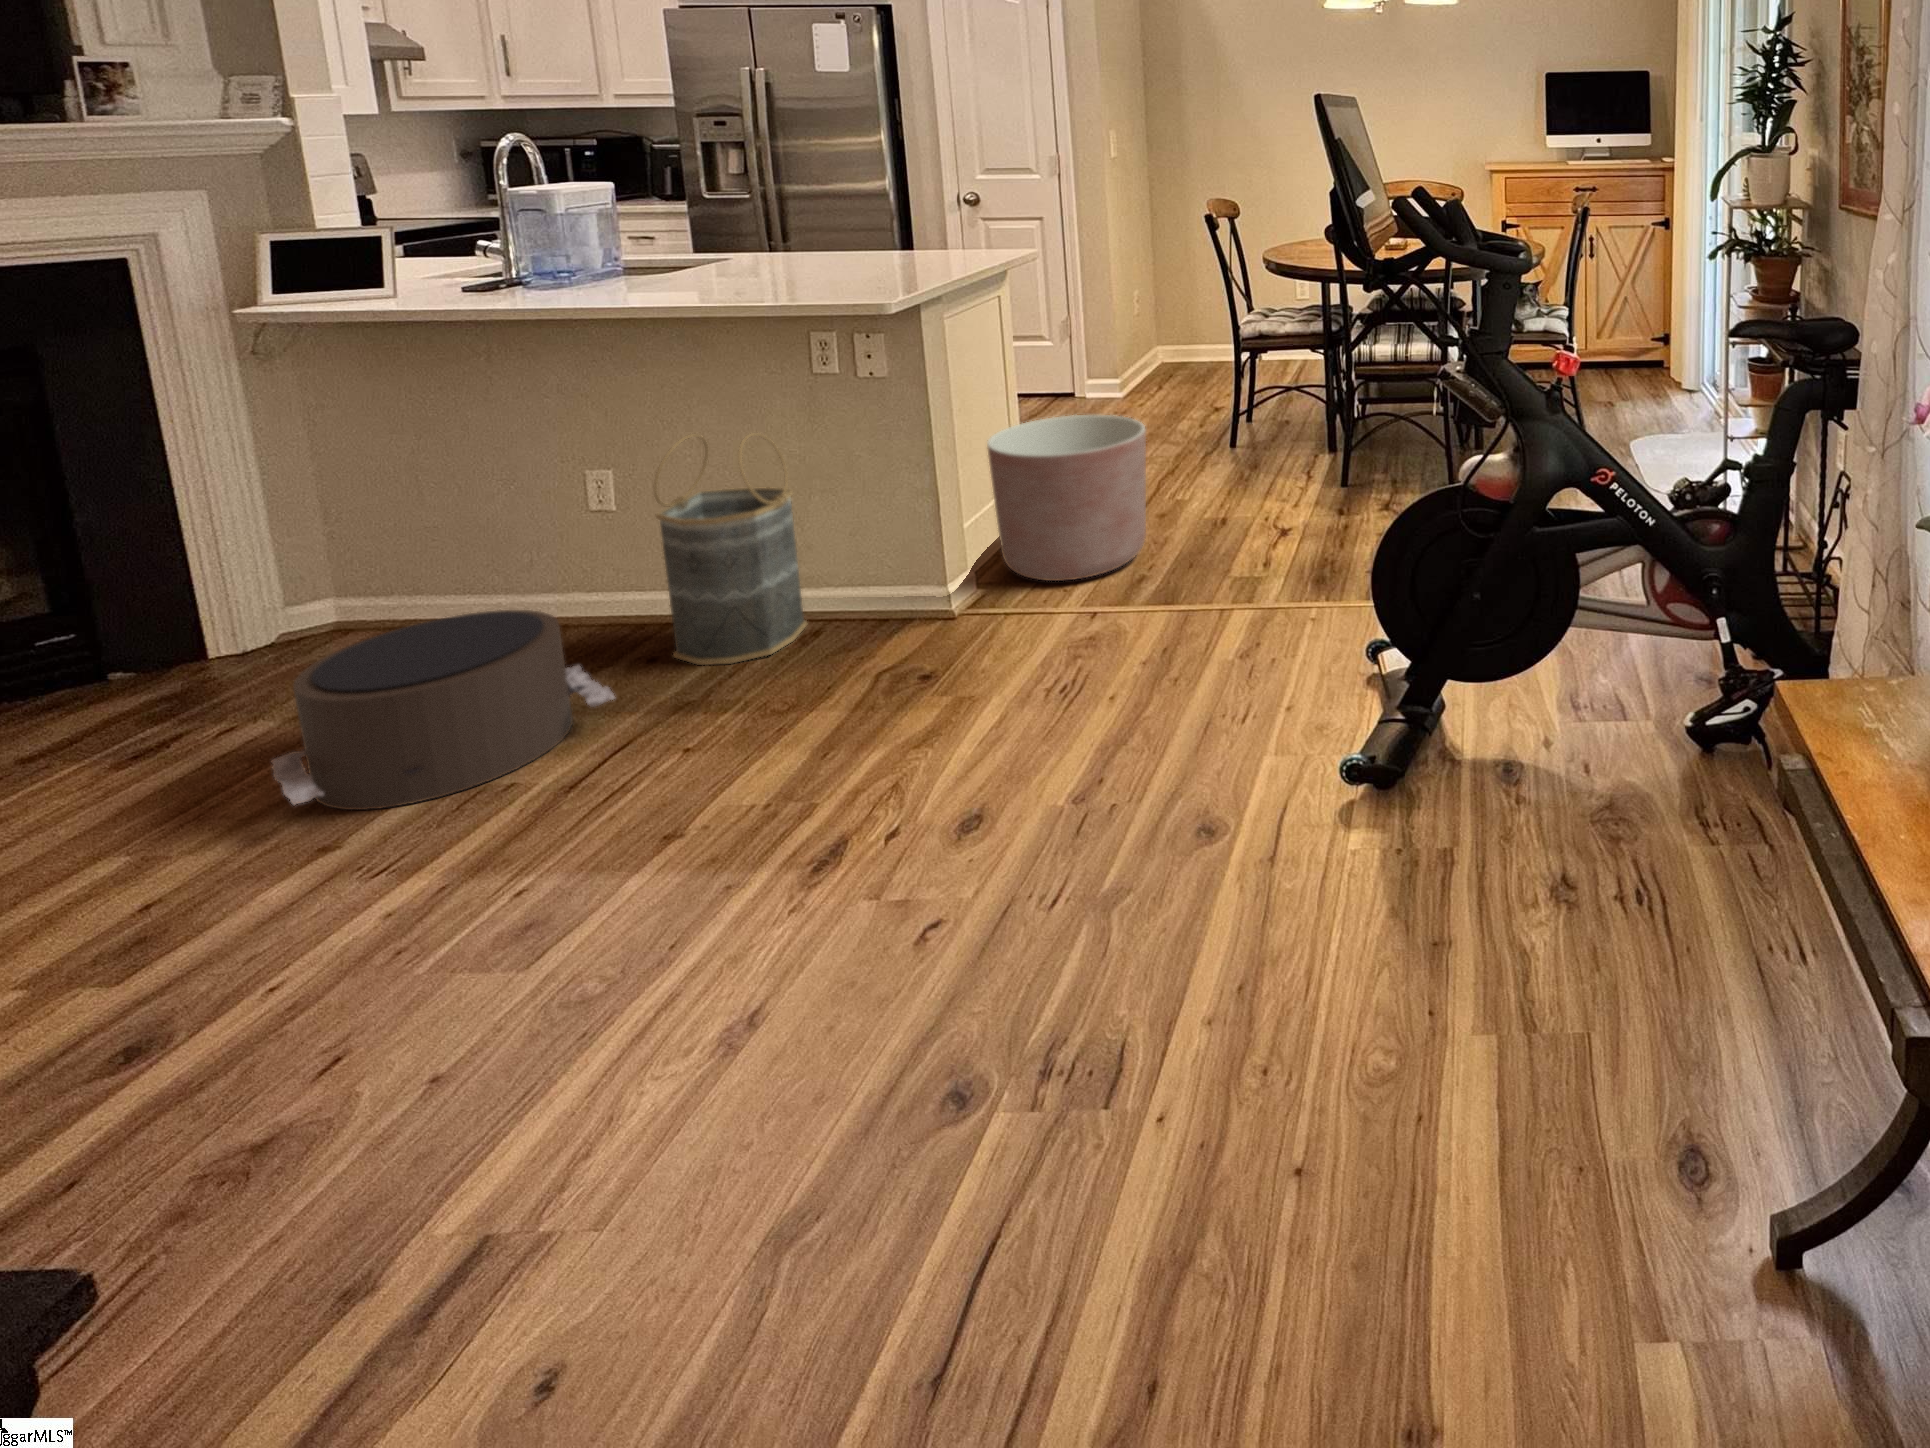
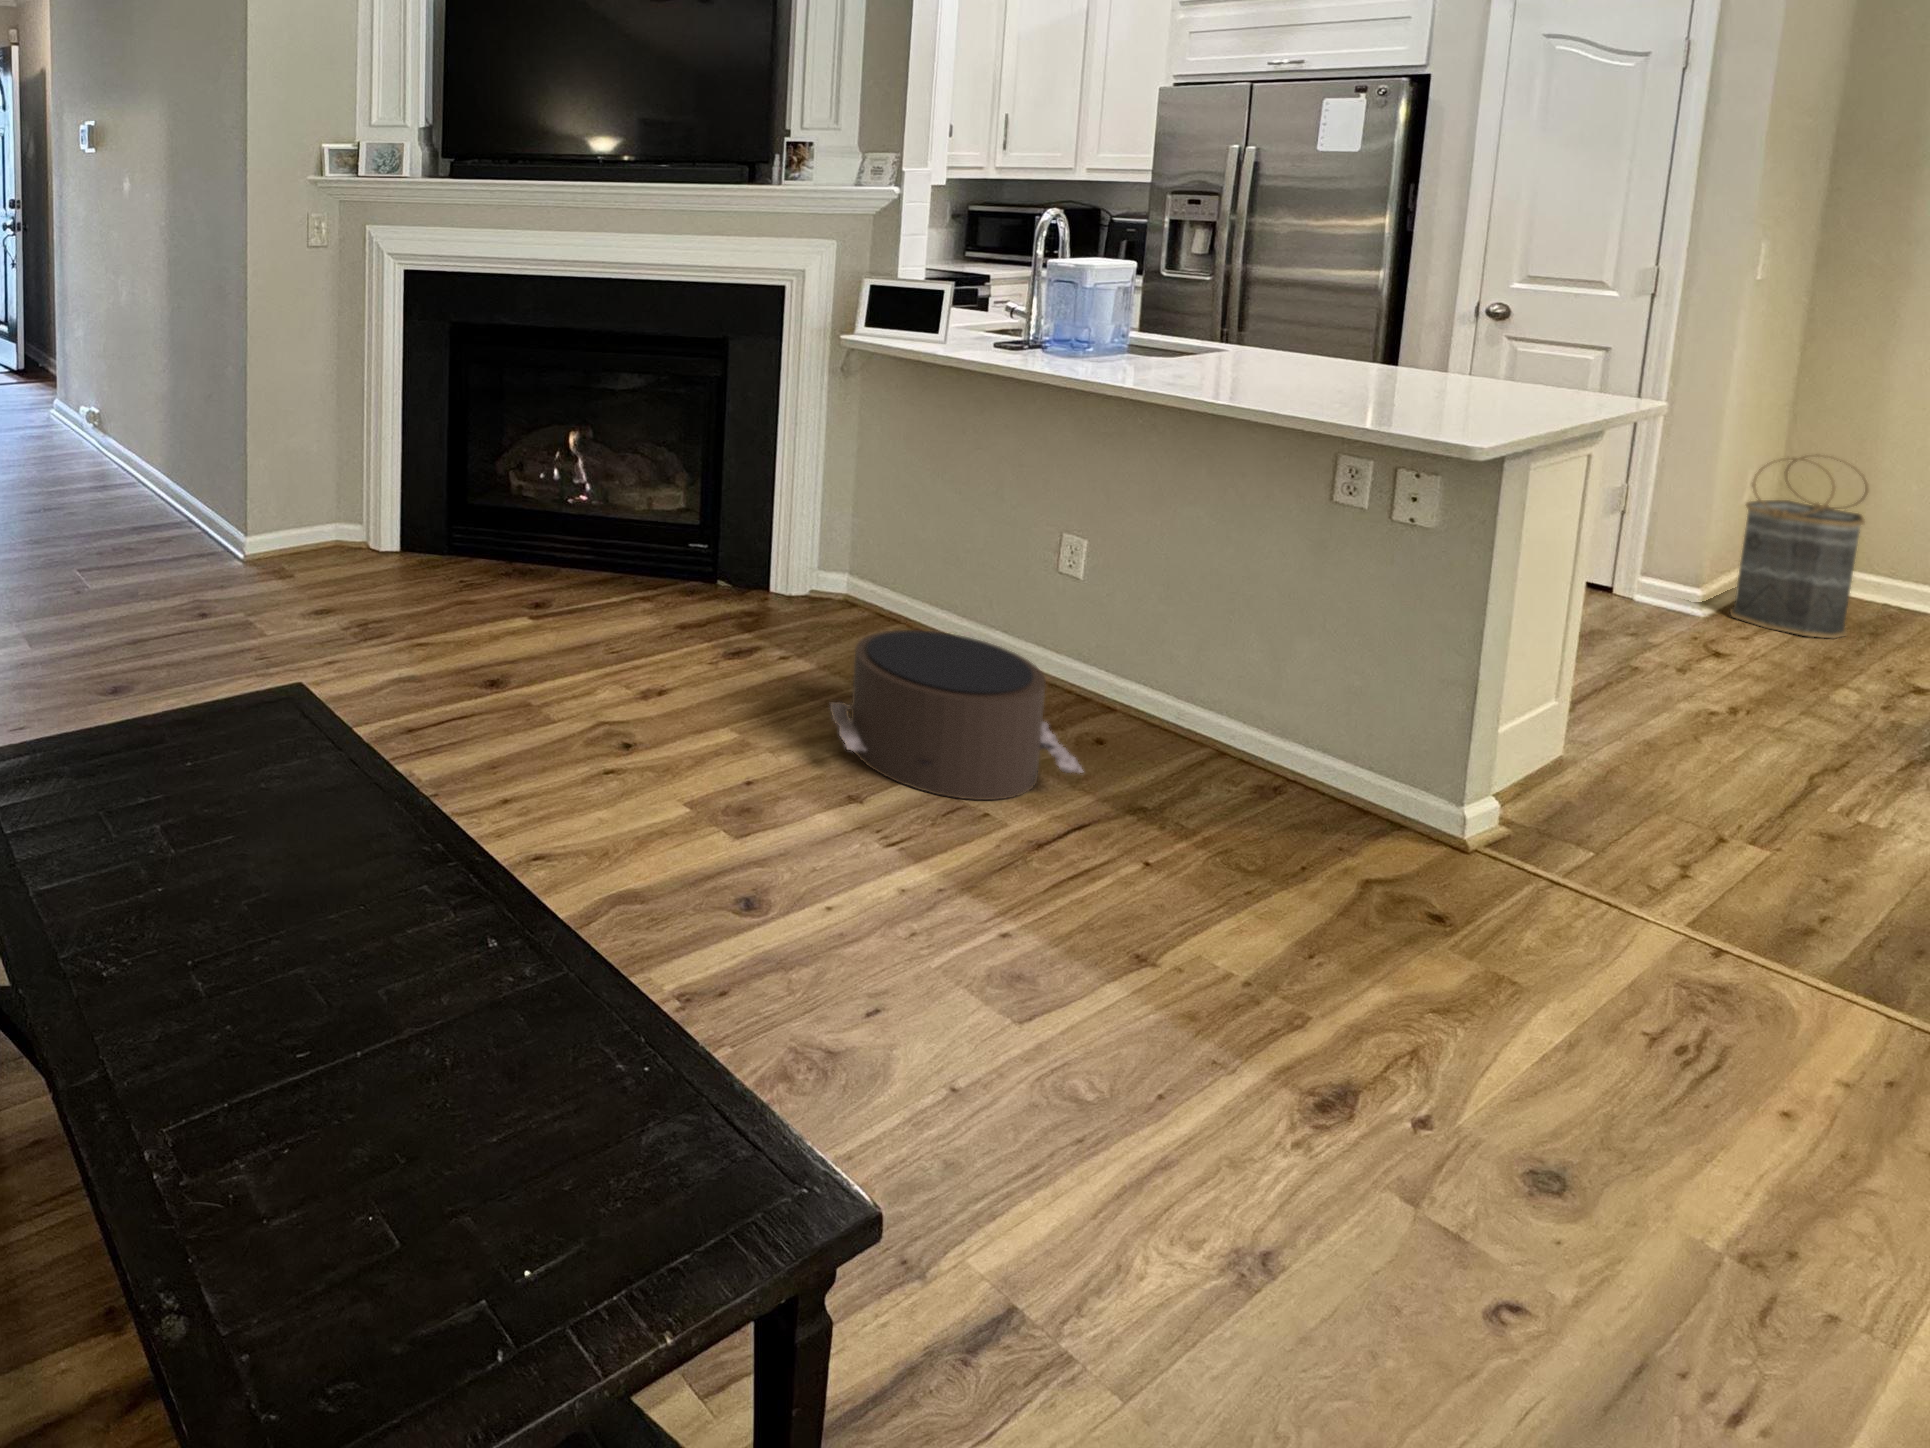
planter: present [987,415,1146,581] -> none [1538,630,1854,895]
basket: present [653,433,807,665] -> present [1730,454,1868,639]

